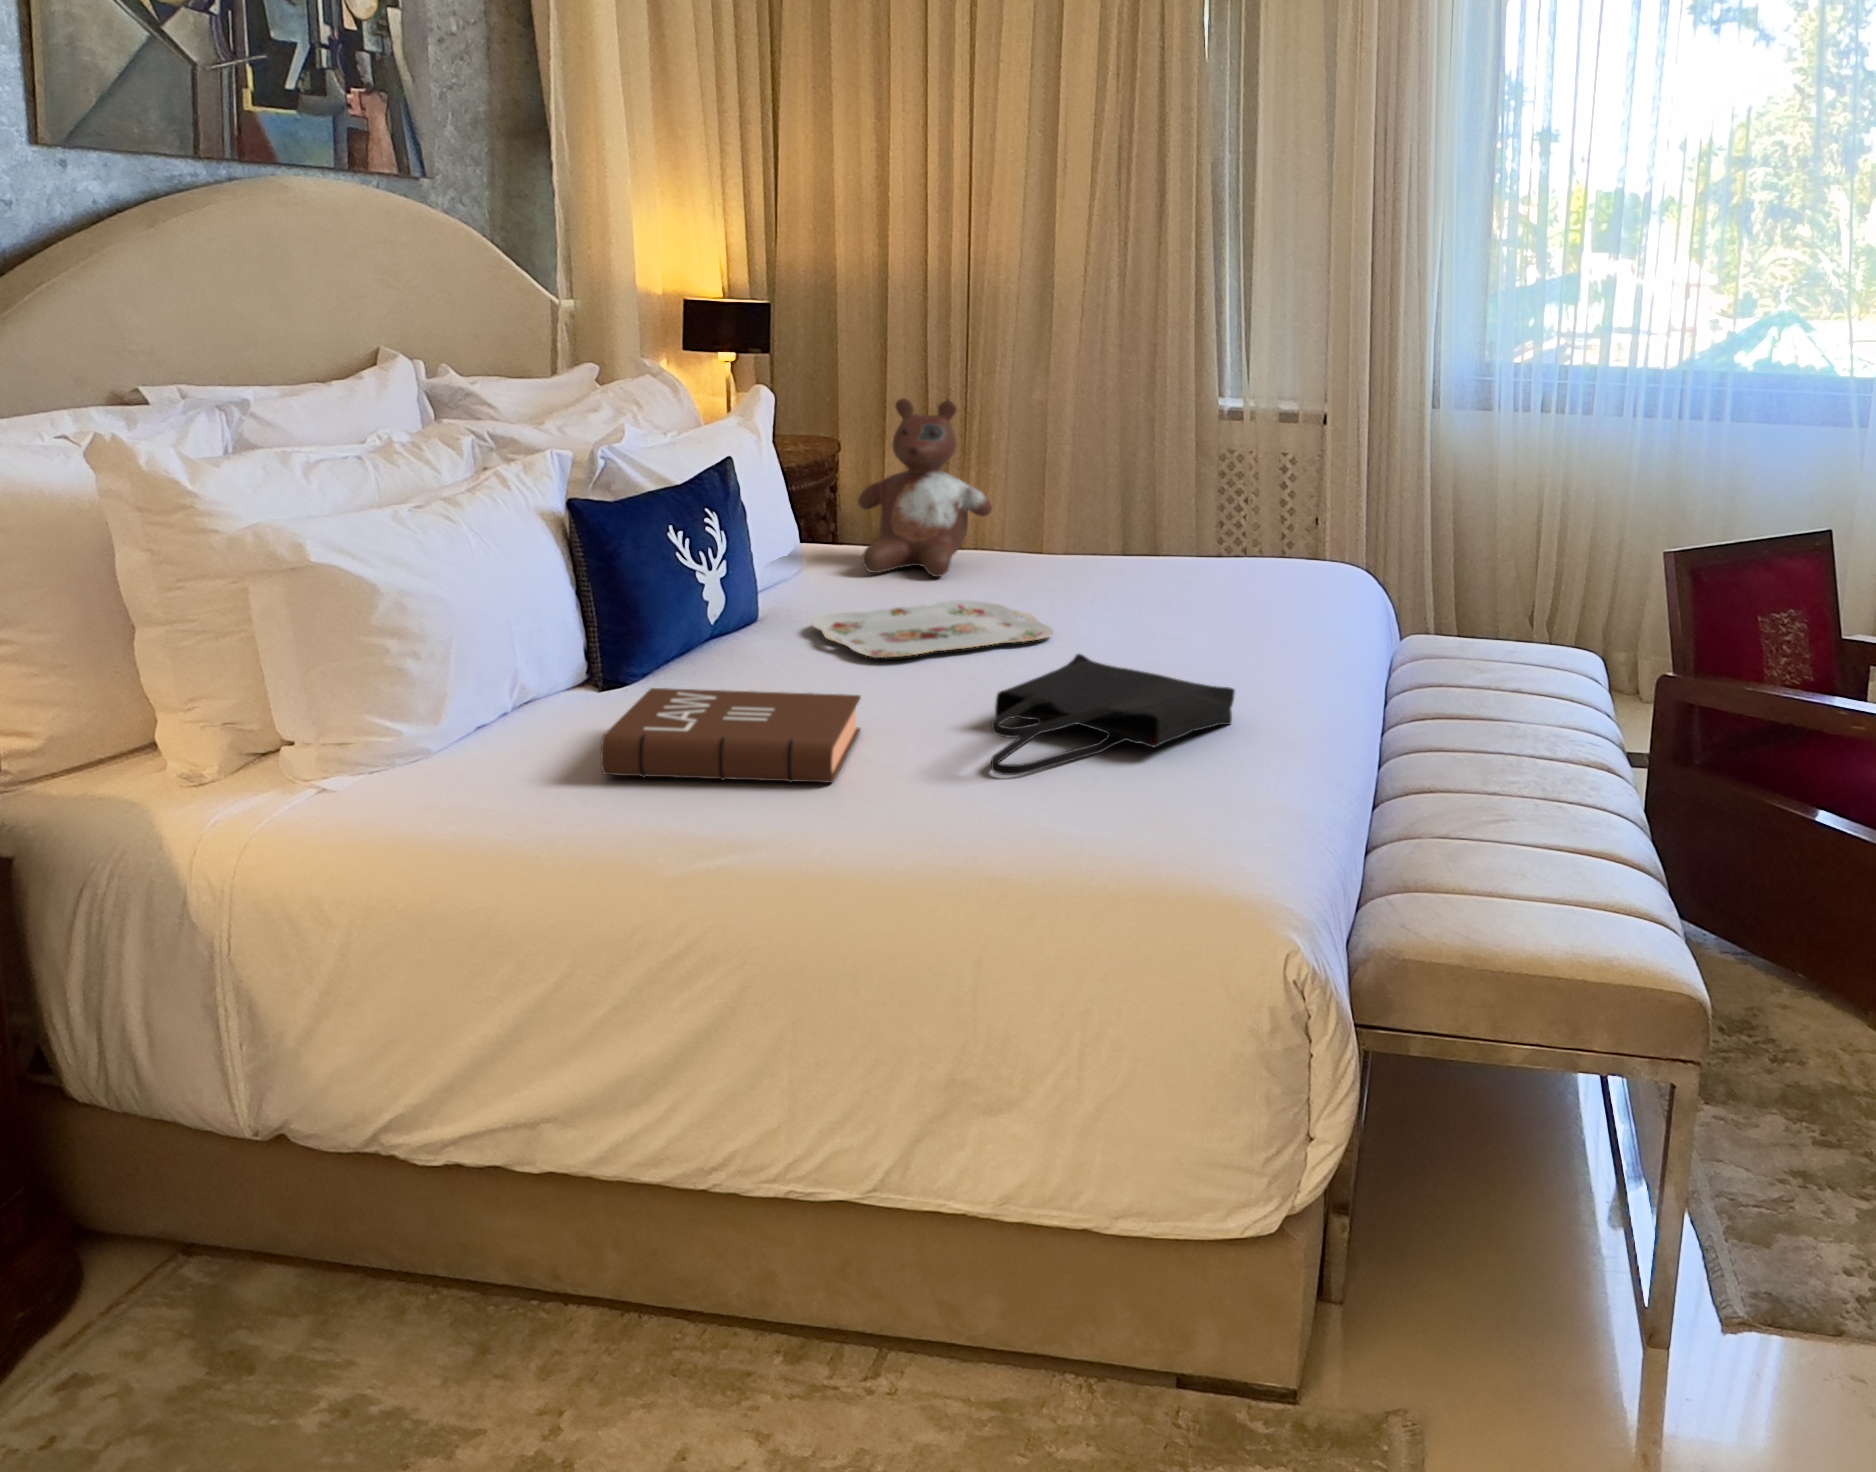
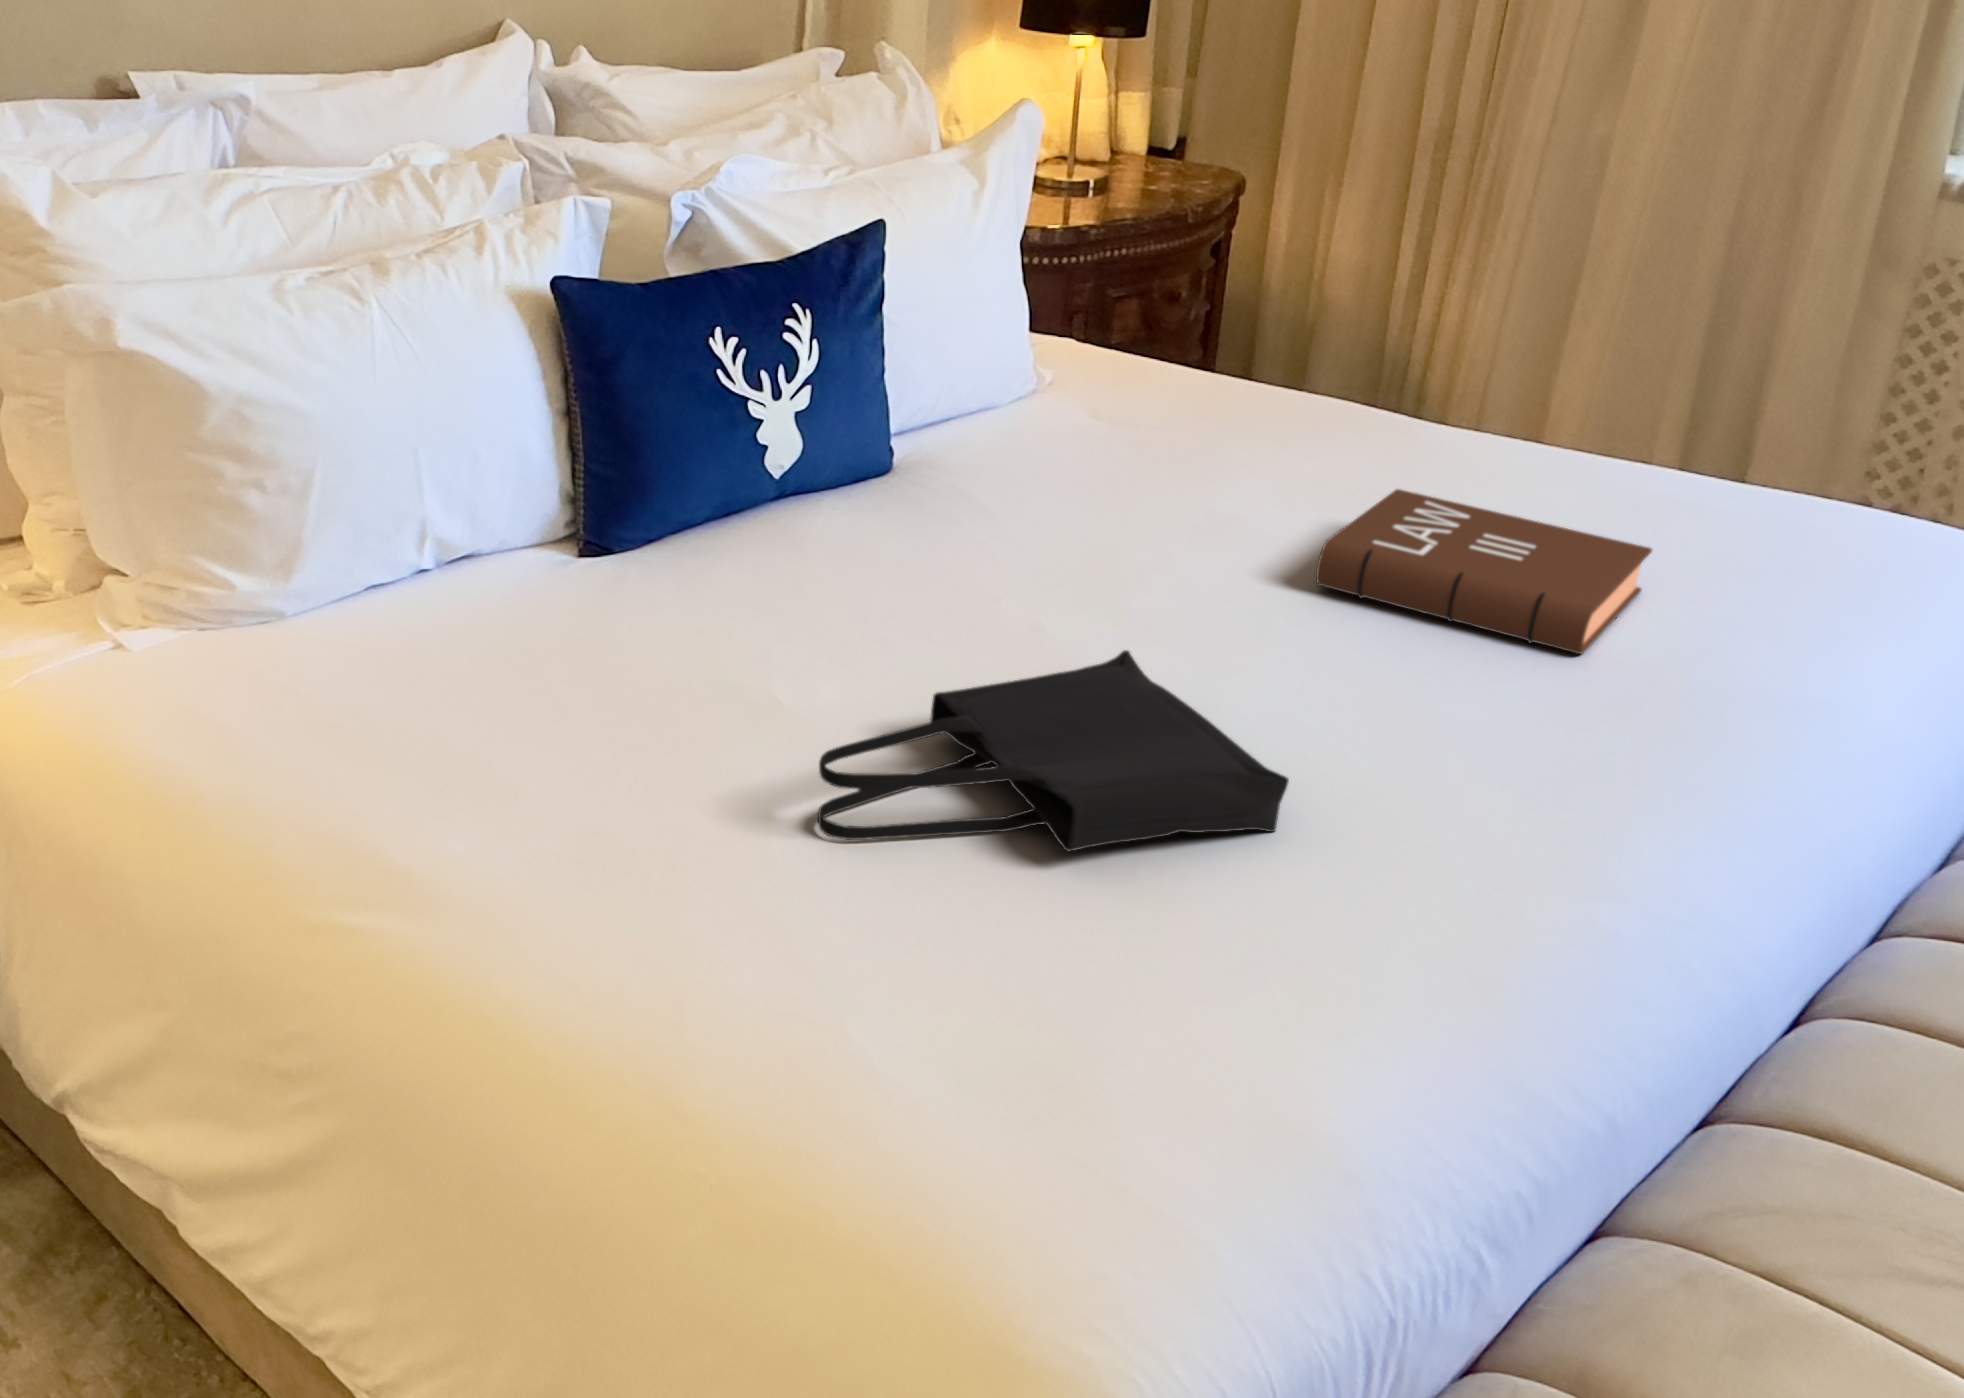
stuffed bear: present [858,398,992,577] -> none [1097,150,1316,441]
serving tray: present [811,600,1054,658] -> none [890,485,1226,593]
book: present [601,688,861,783] -> present [1316,489,1652,654]

